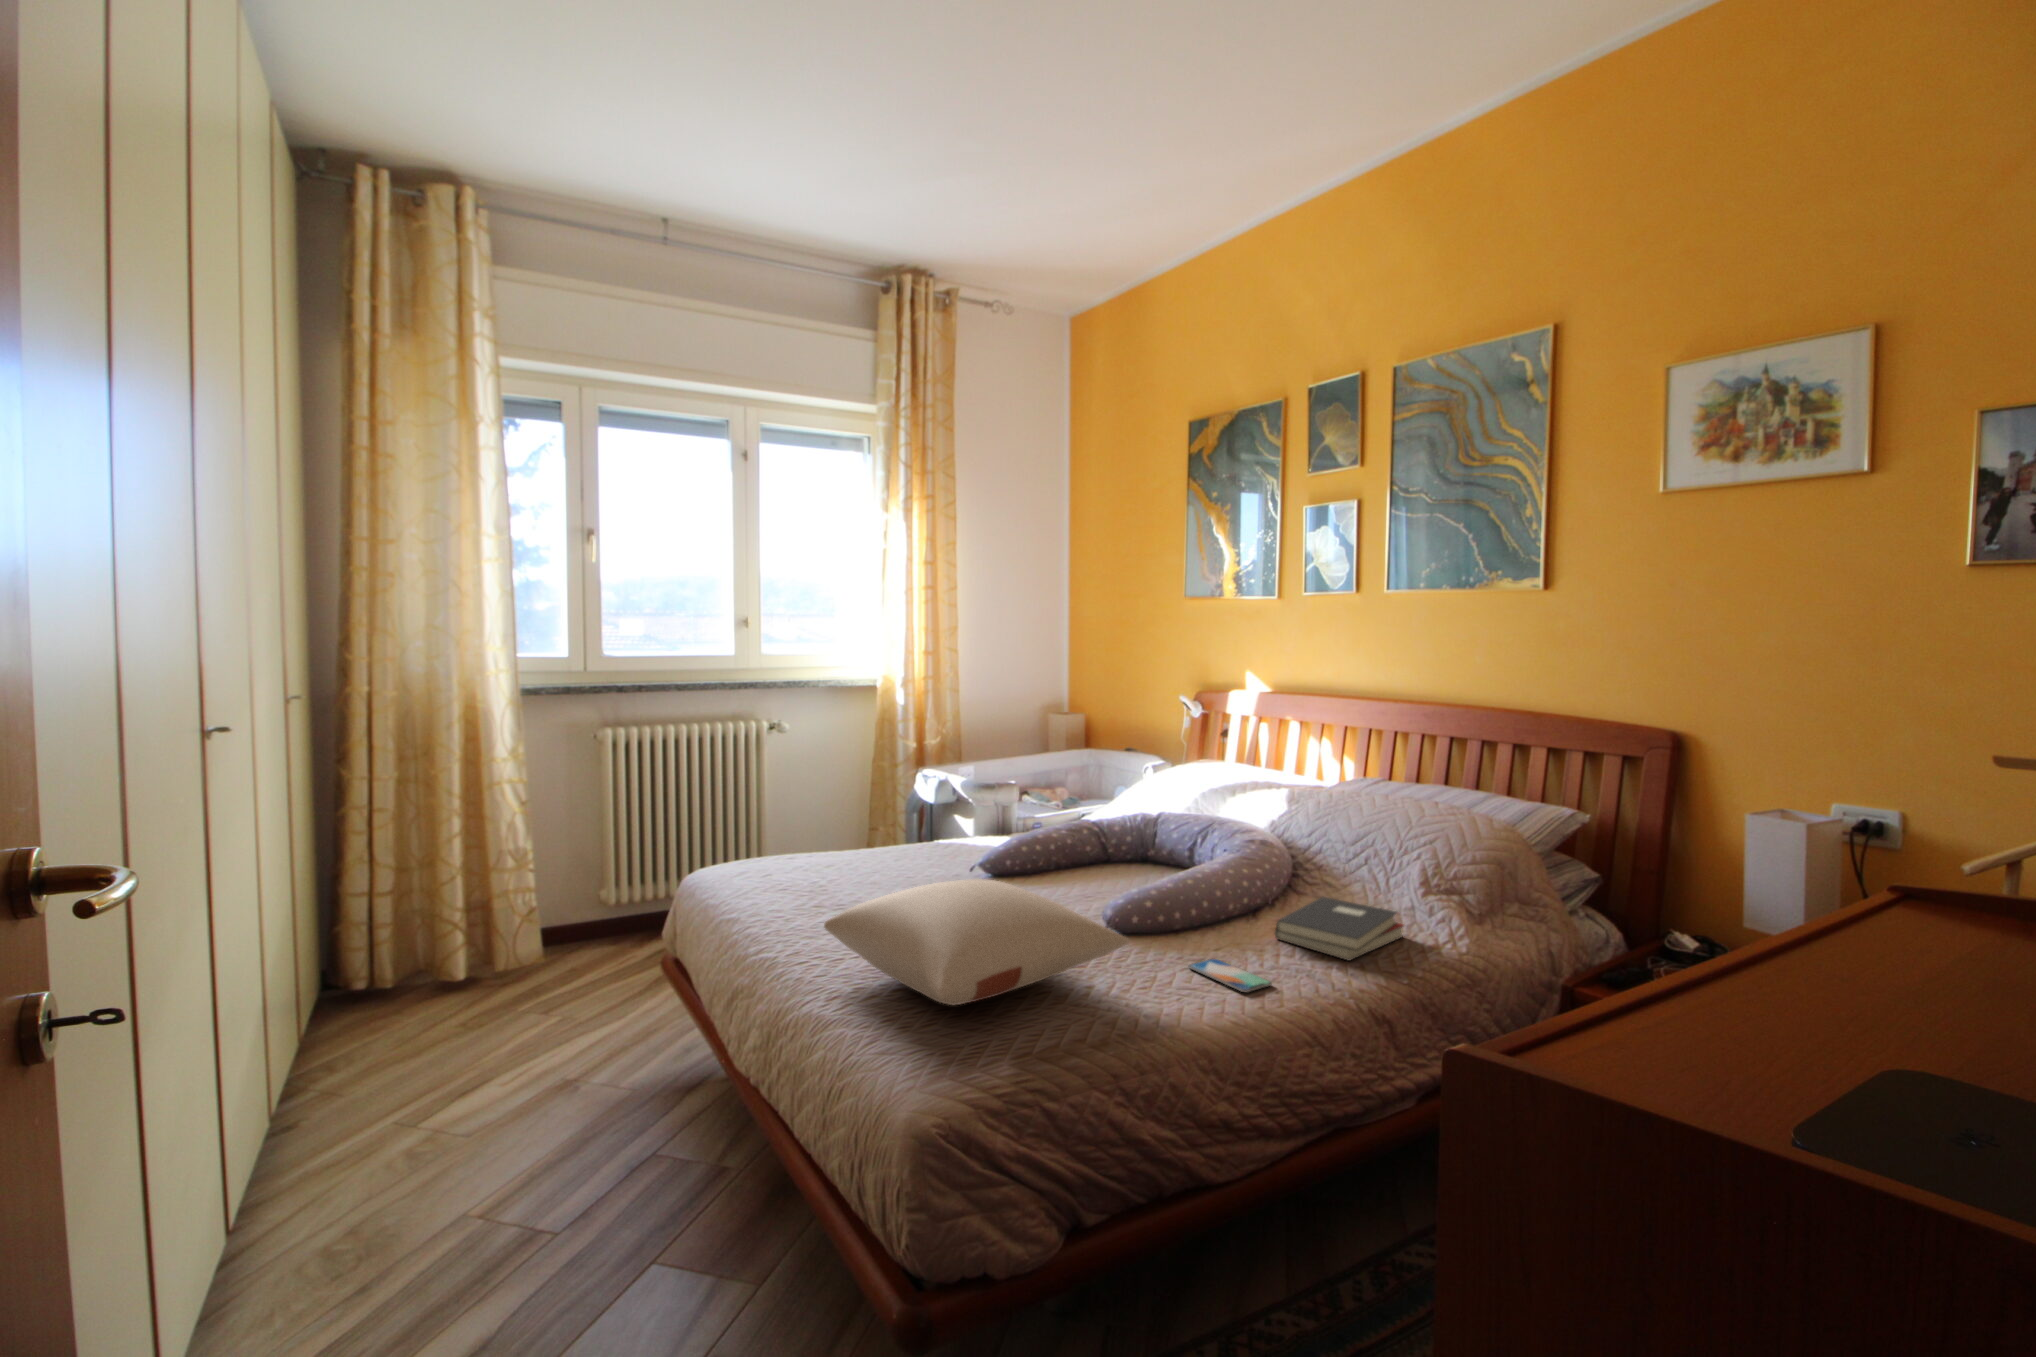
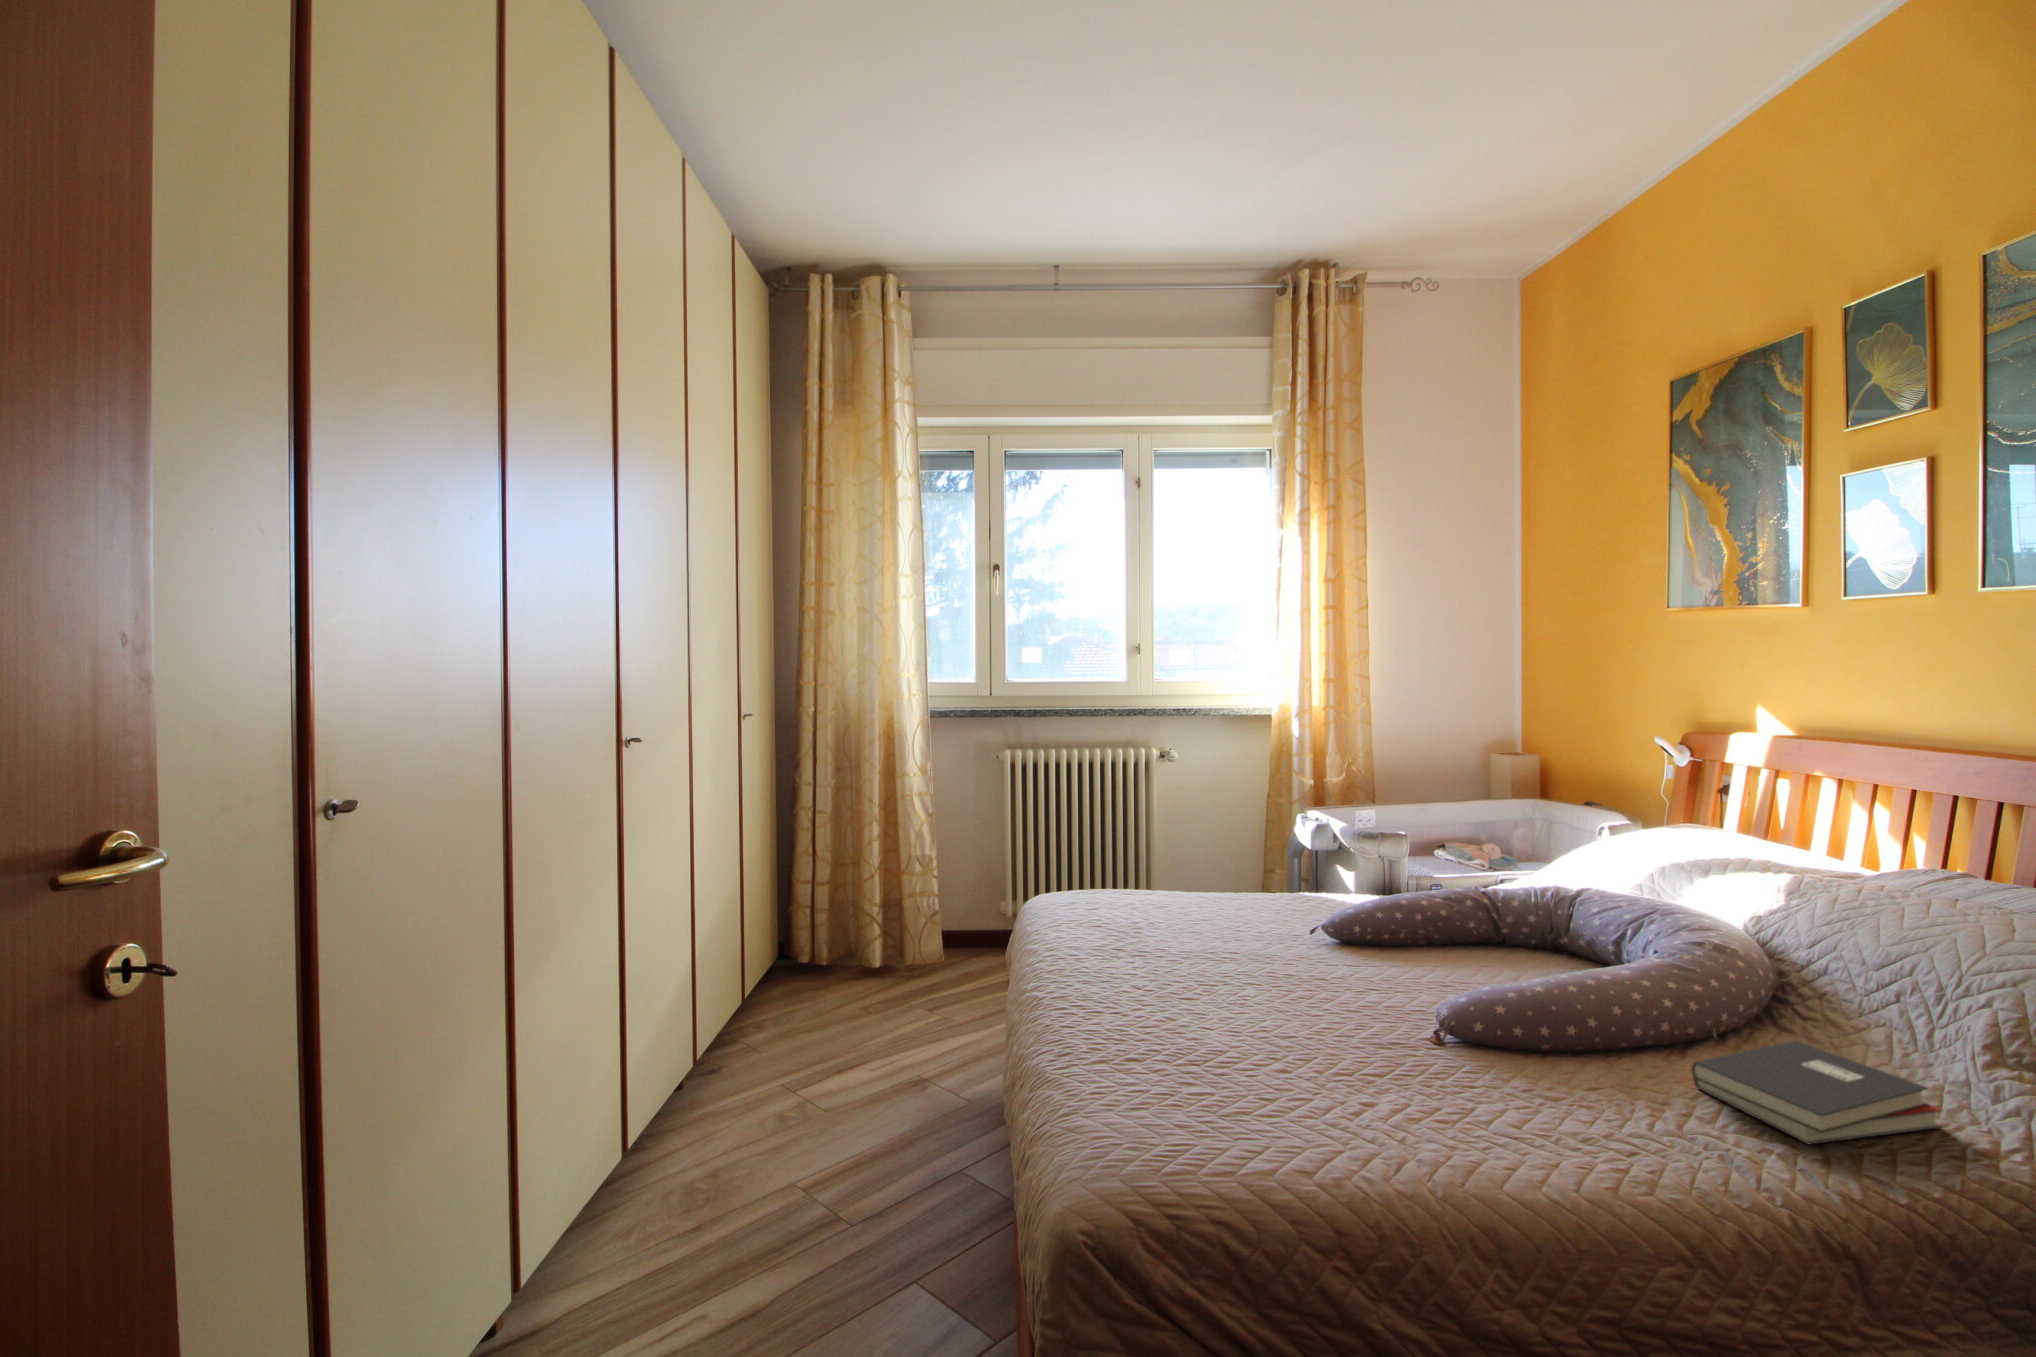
pillow: present [824,879,1128,1005] -> none [1102,945,1432,1084]
smartphone: present [1188,959,1272,992] -> none [1533,1095,1651,1153]

